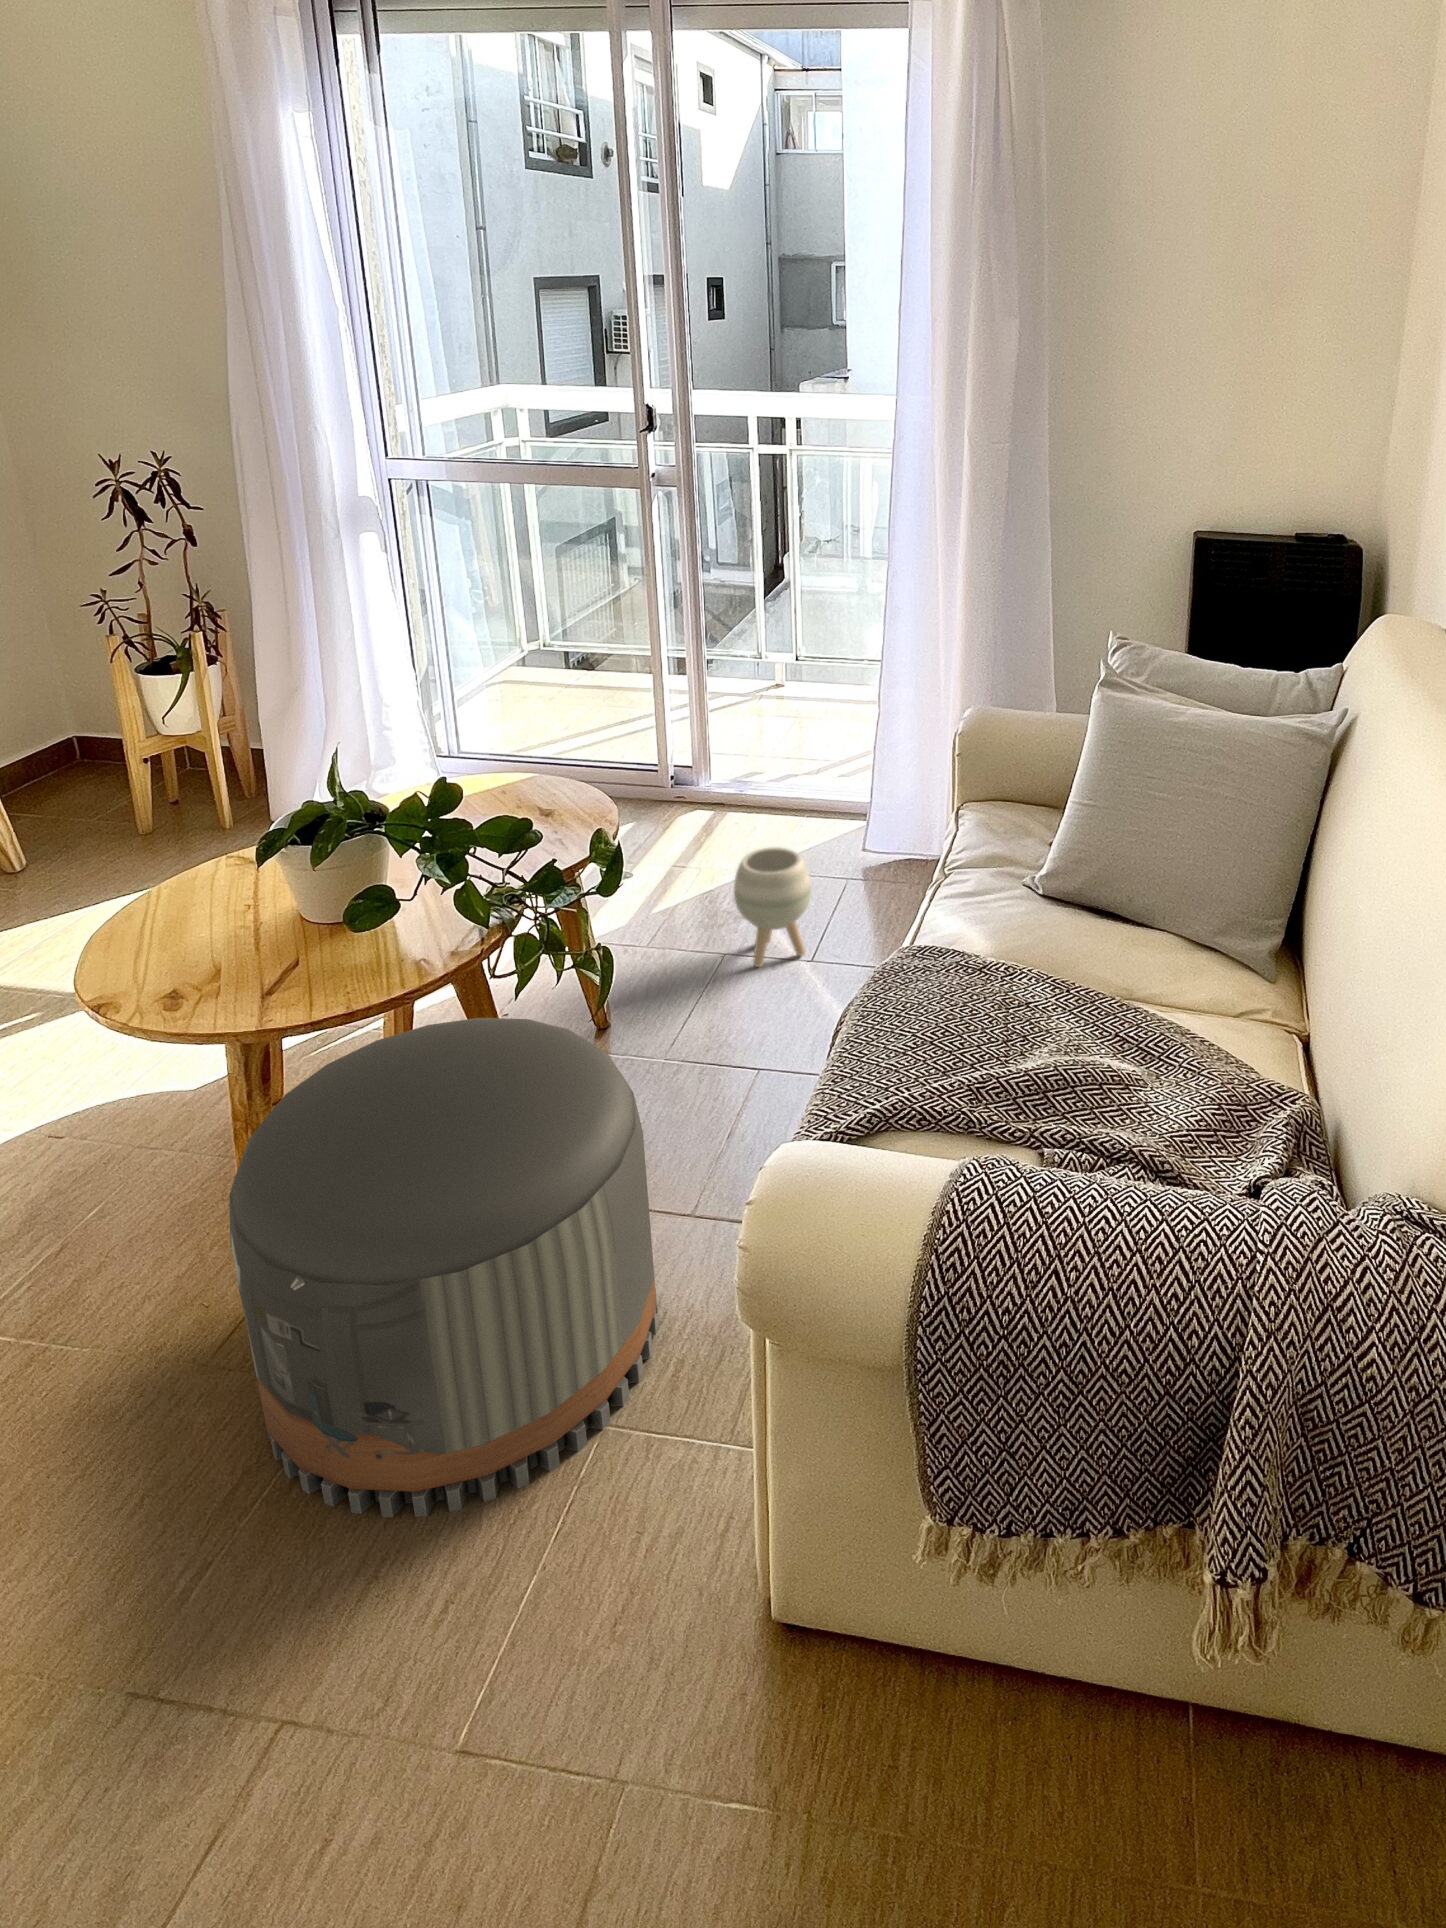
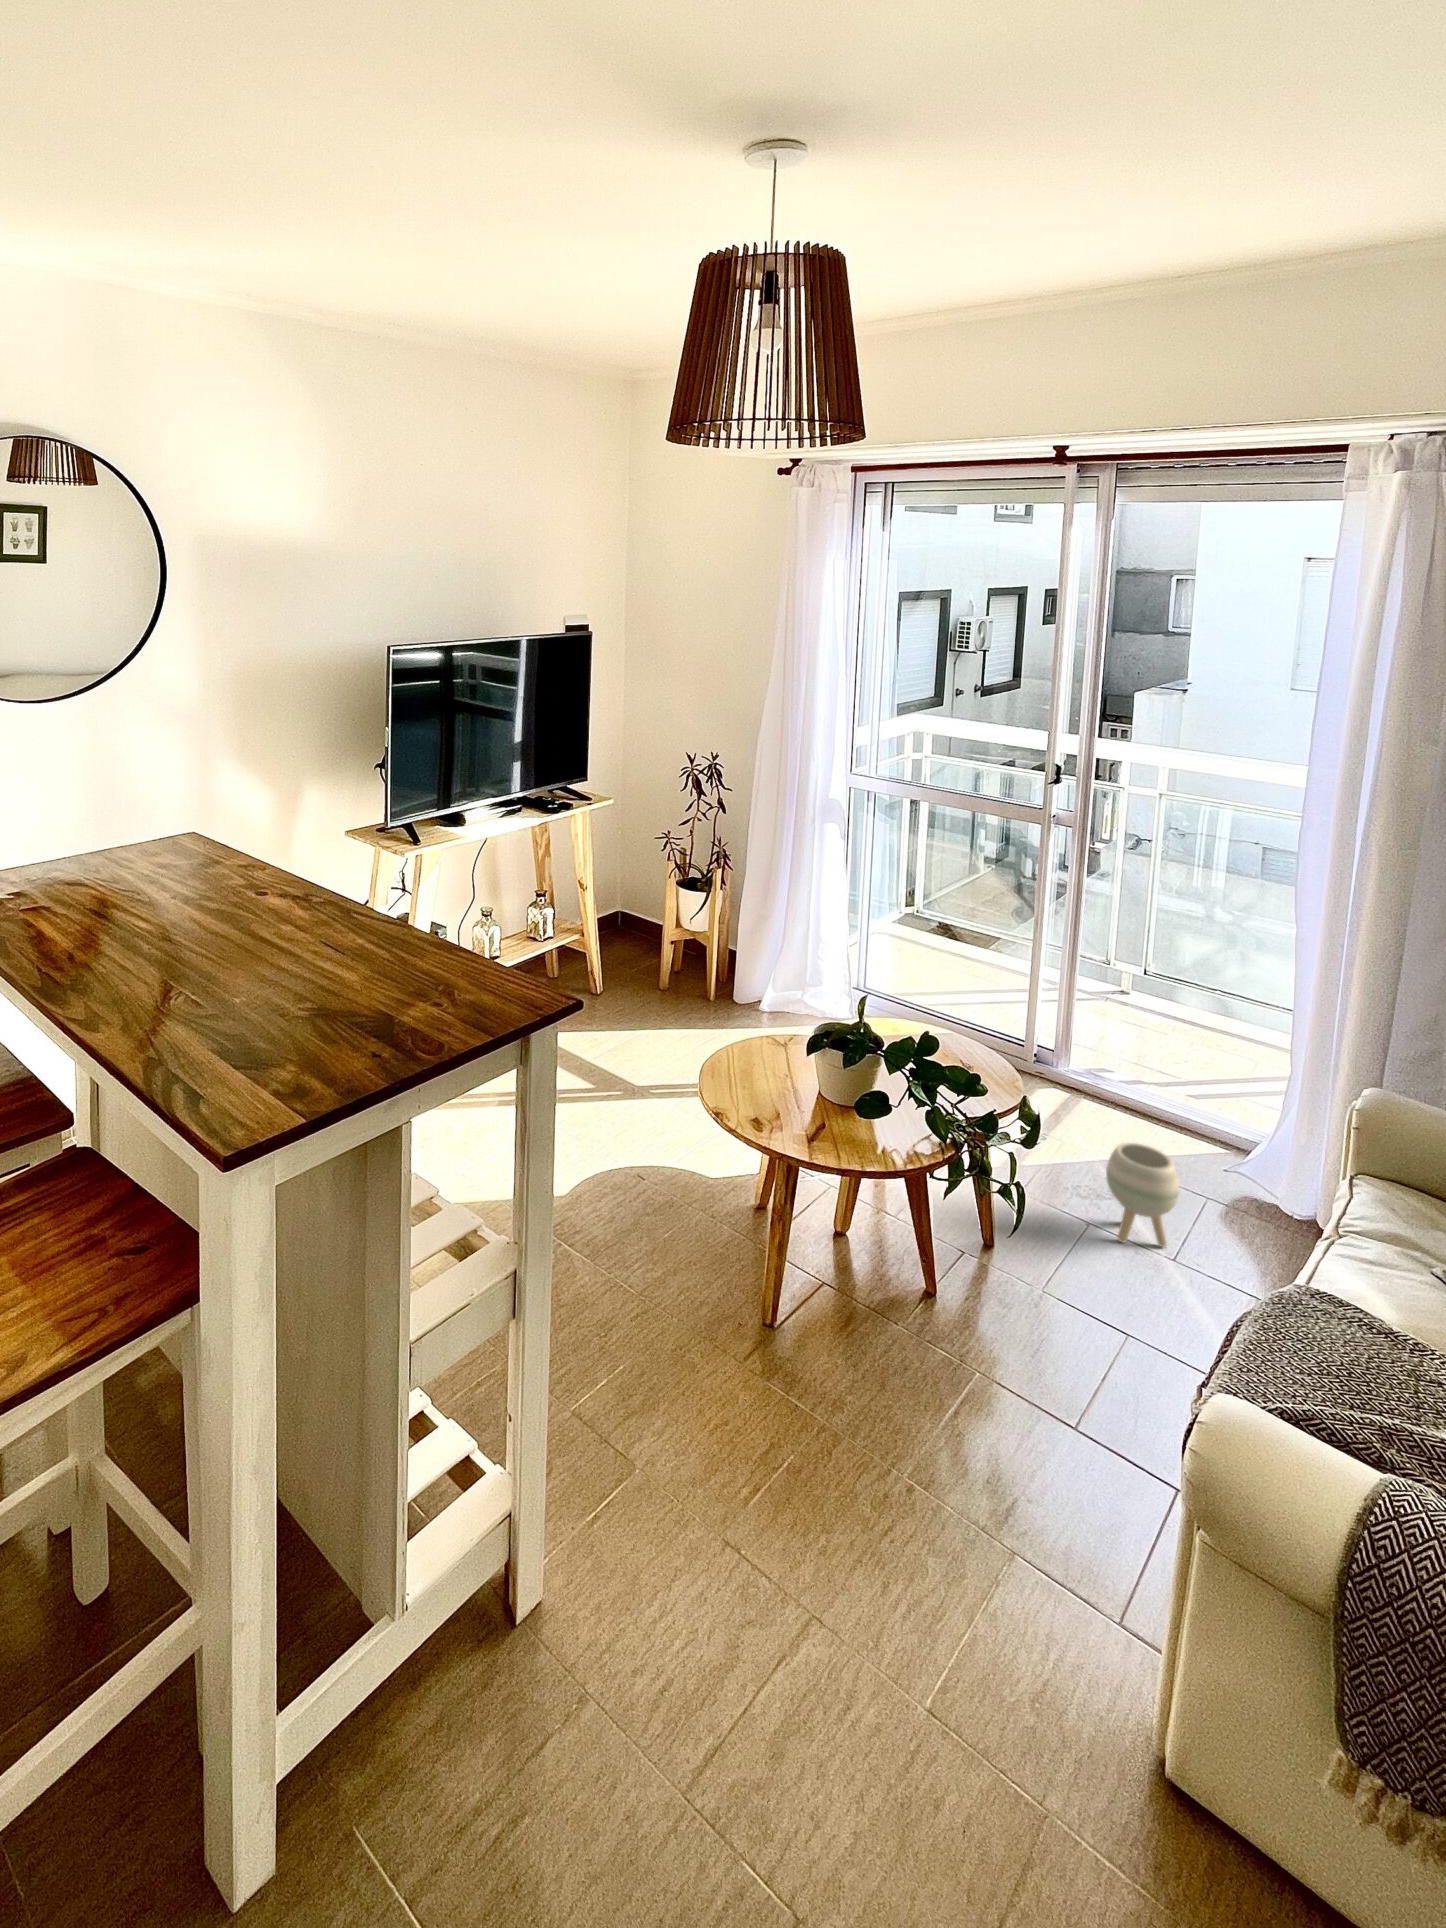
pouf: present [229,1018,657,1517] -> none [777,1194,1062,1562]

